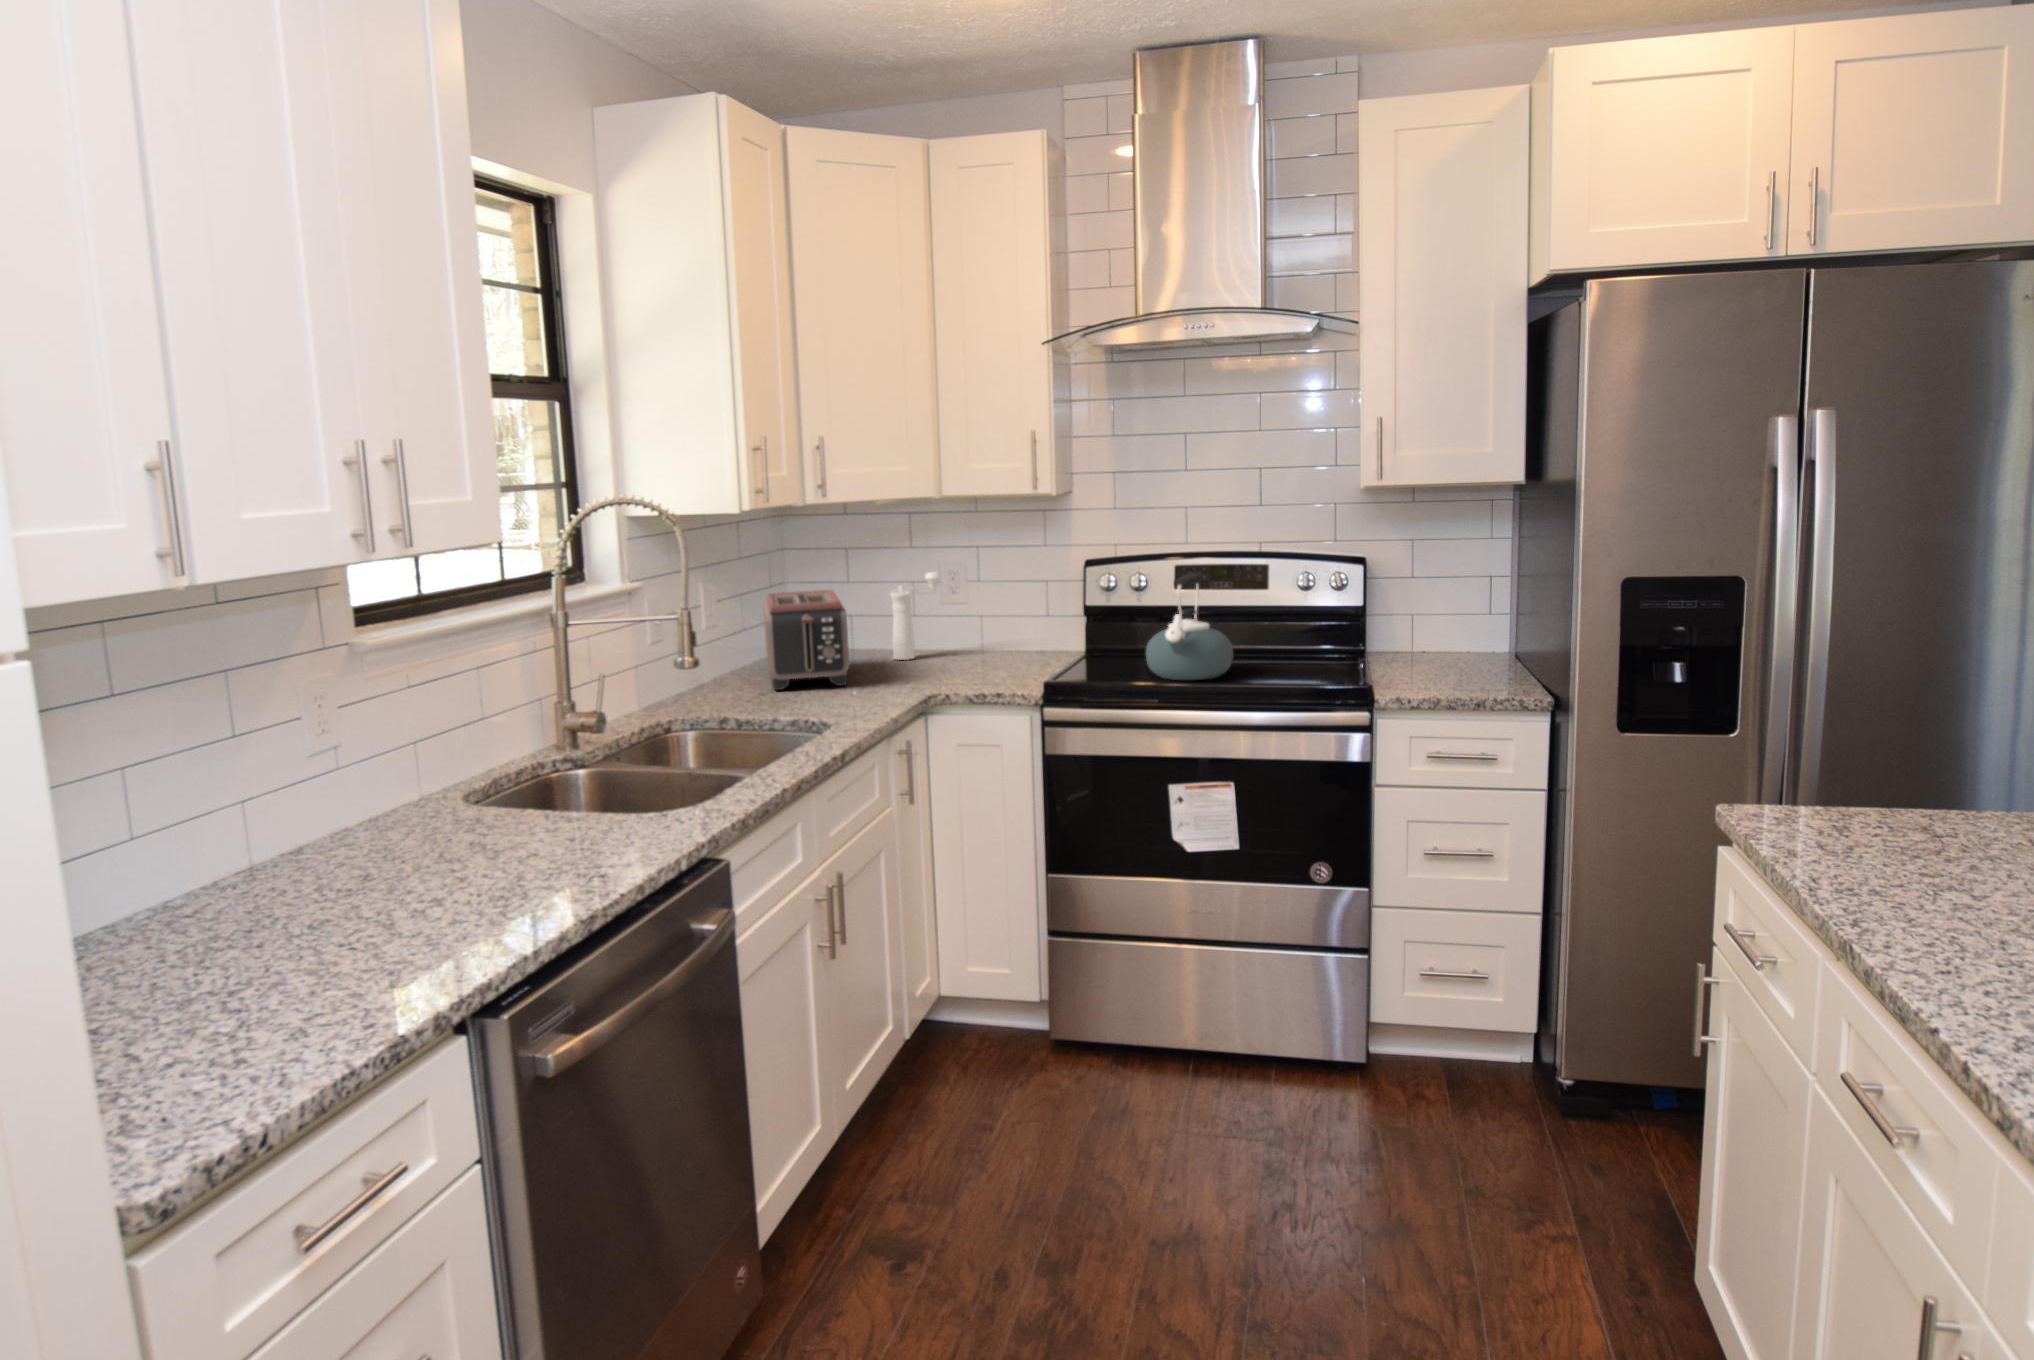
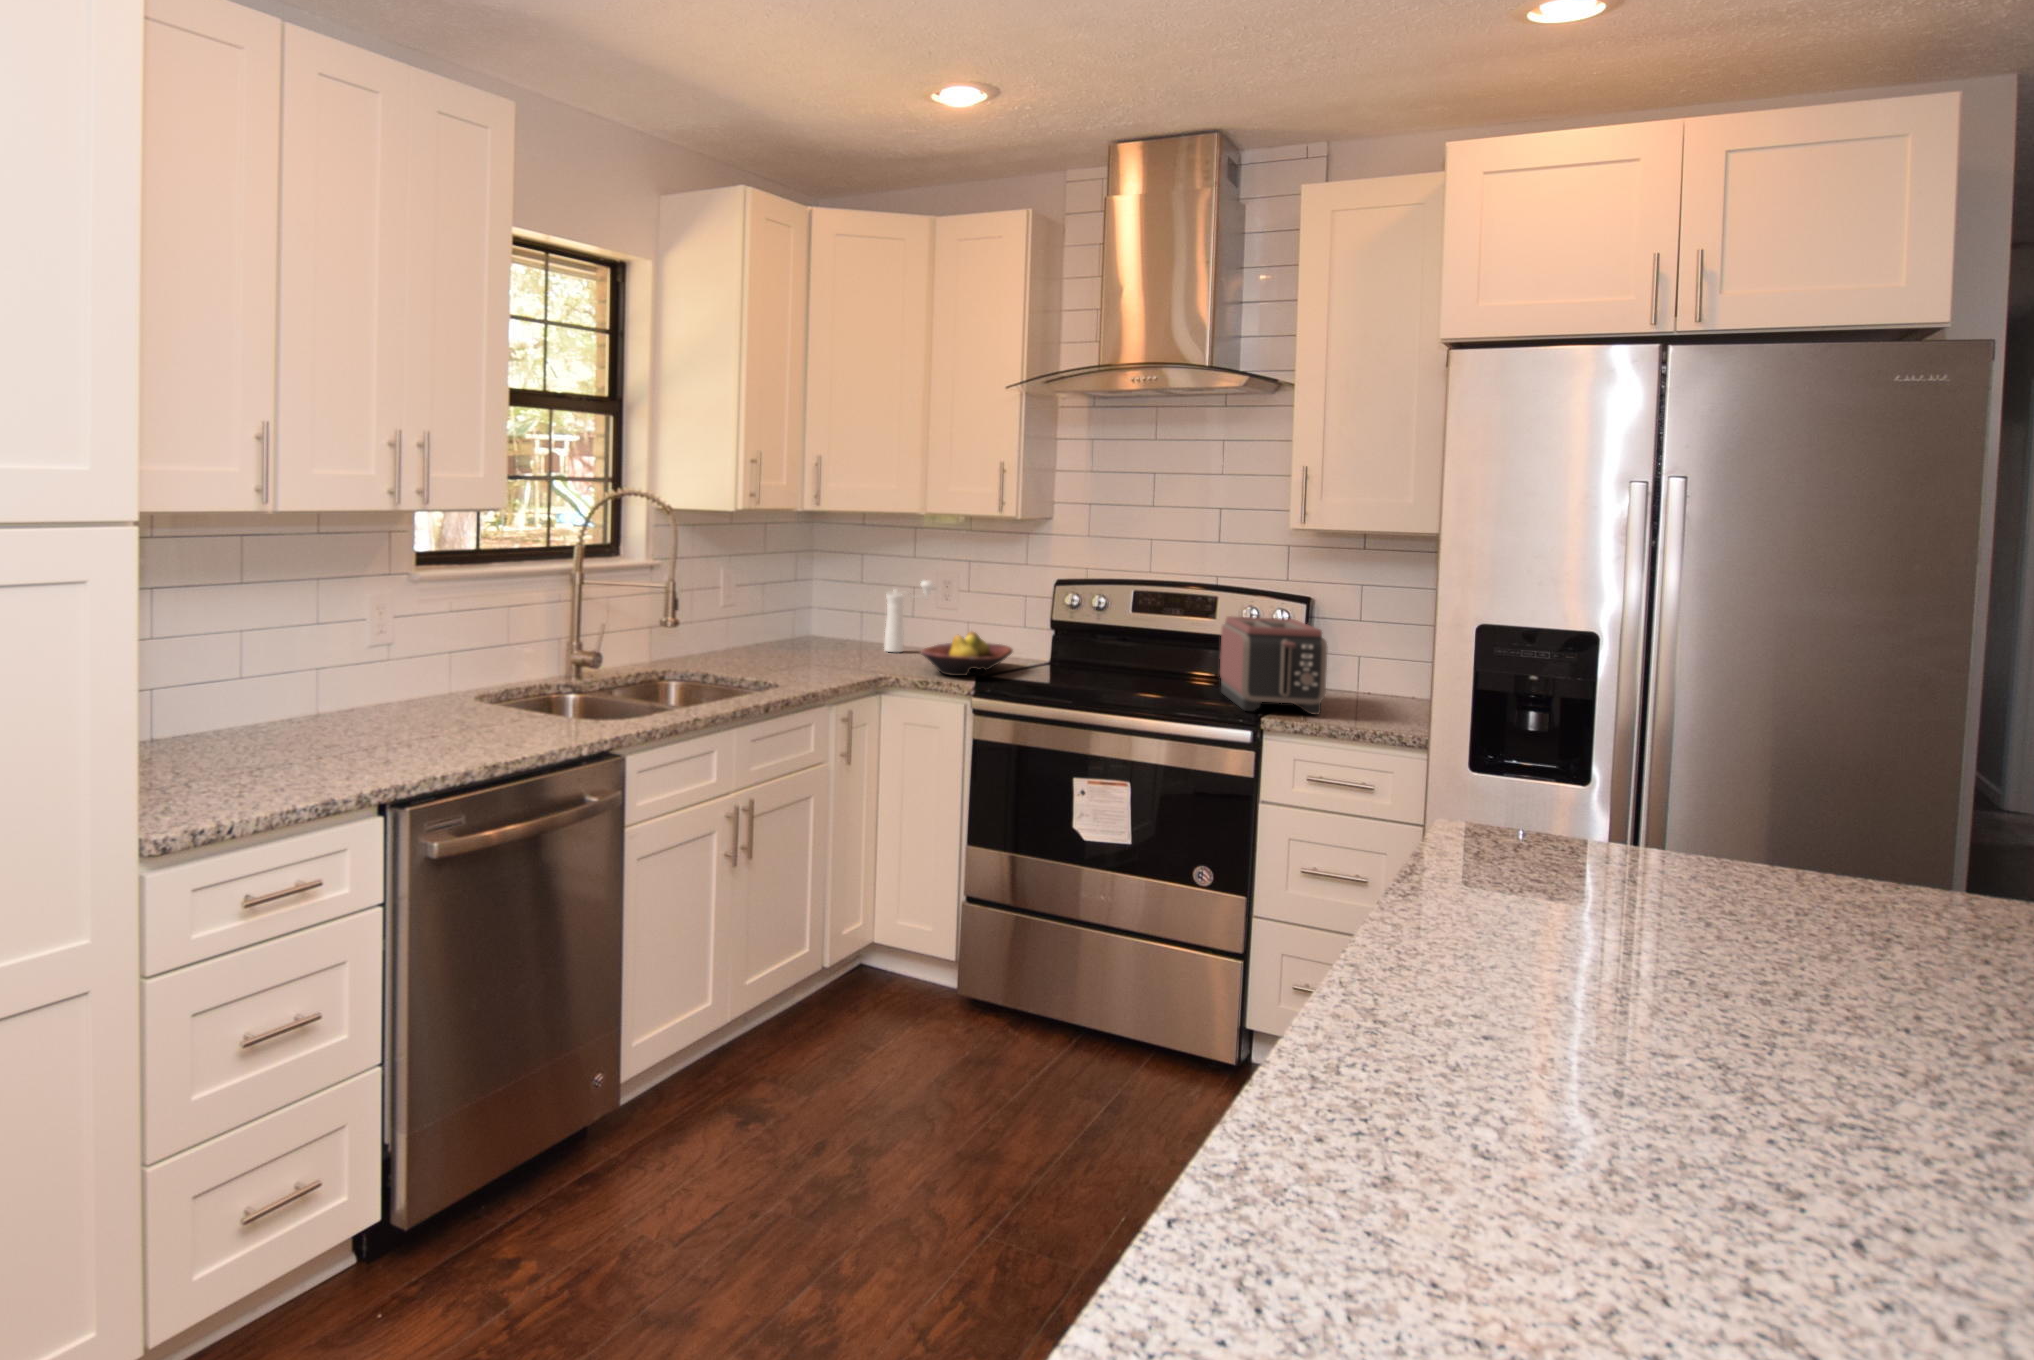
kettle: present [1146,574,1233,680] -> none [1080,597,1160,690]
toaster: present [763,590,849,690] -> present [1220,616,1327,714]
fruit bowl: none [961,629,1058,685] -> present [921,632,1013,676]

